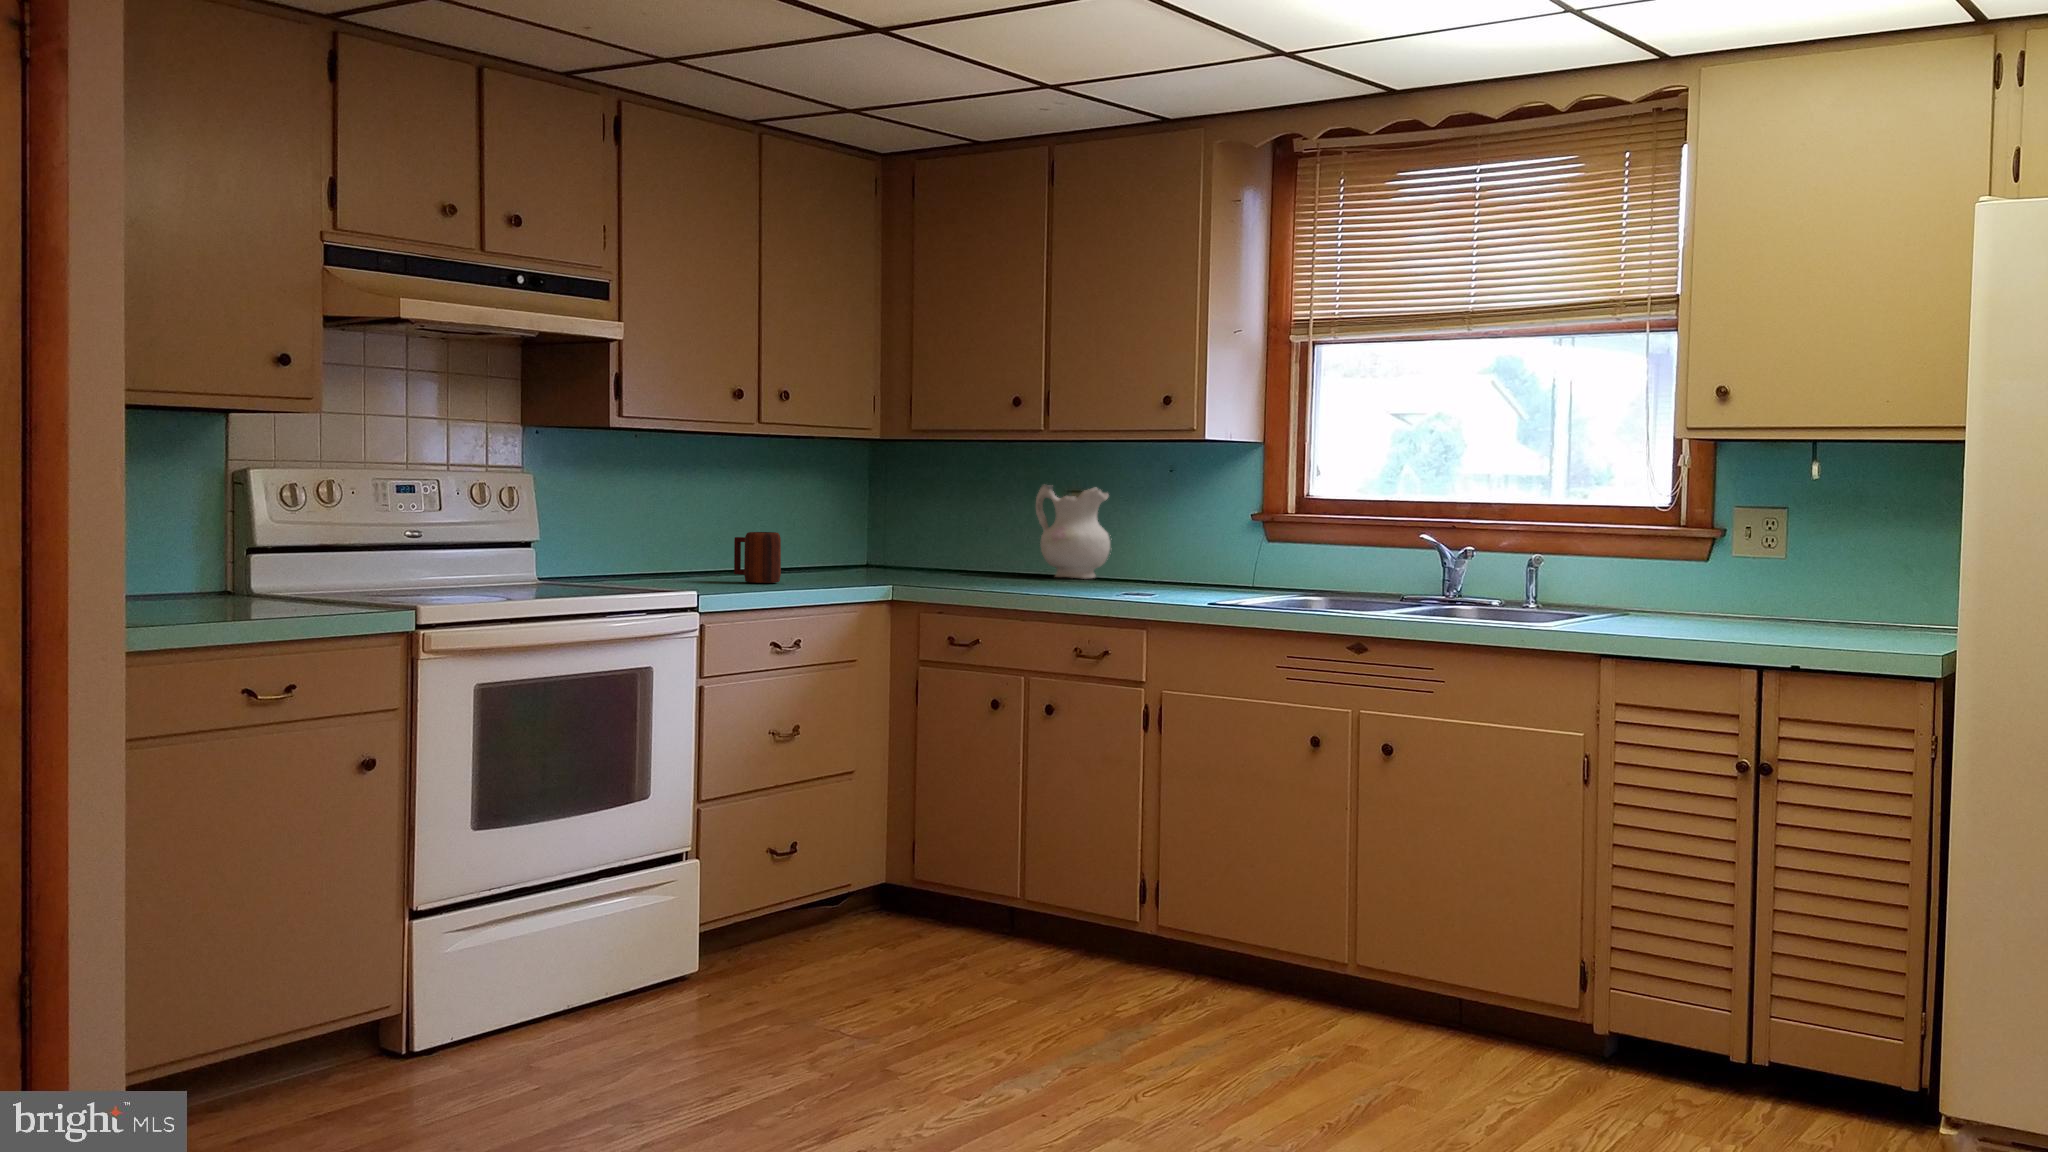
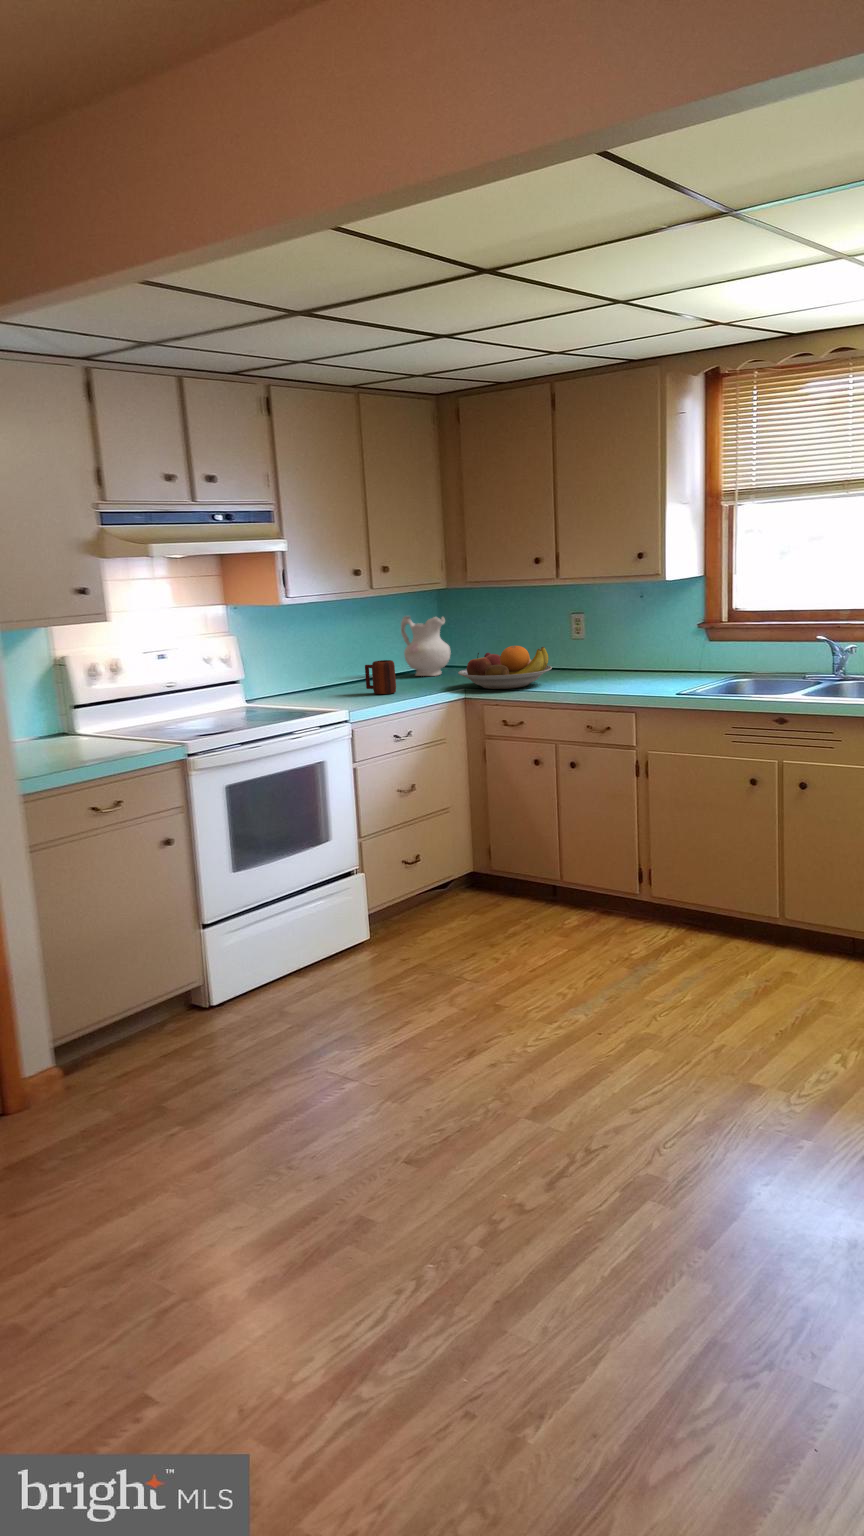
ceramic pitcher: present [1036,485,1110,579] -> present [401,616,451,676]
fruit bowl: none [879,524,1024,587] -> present [458,646,552,689]

